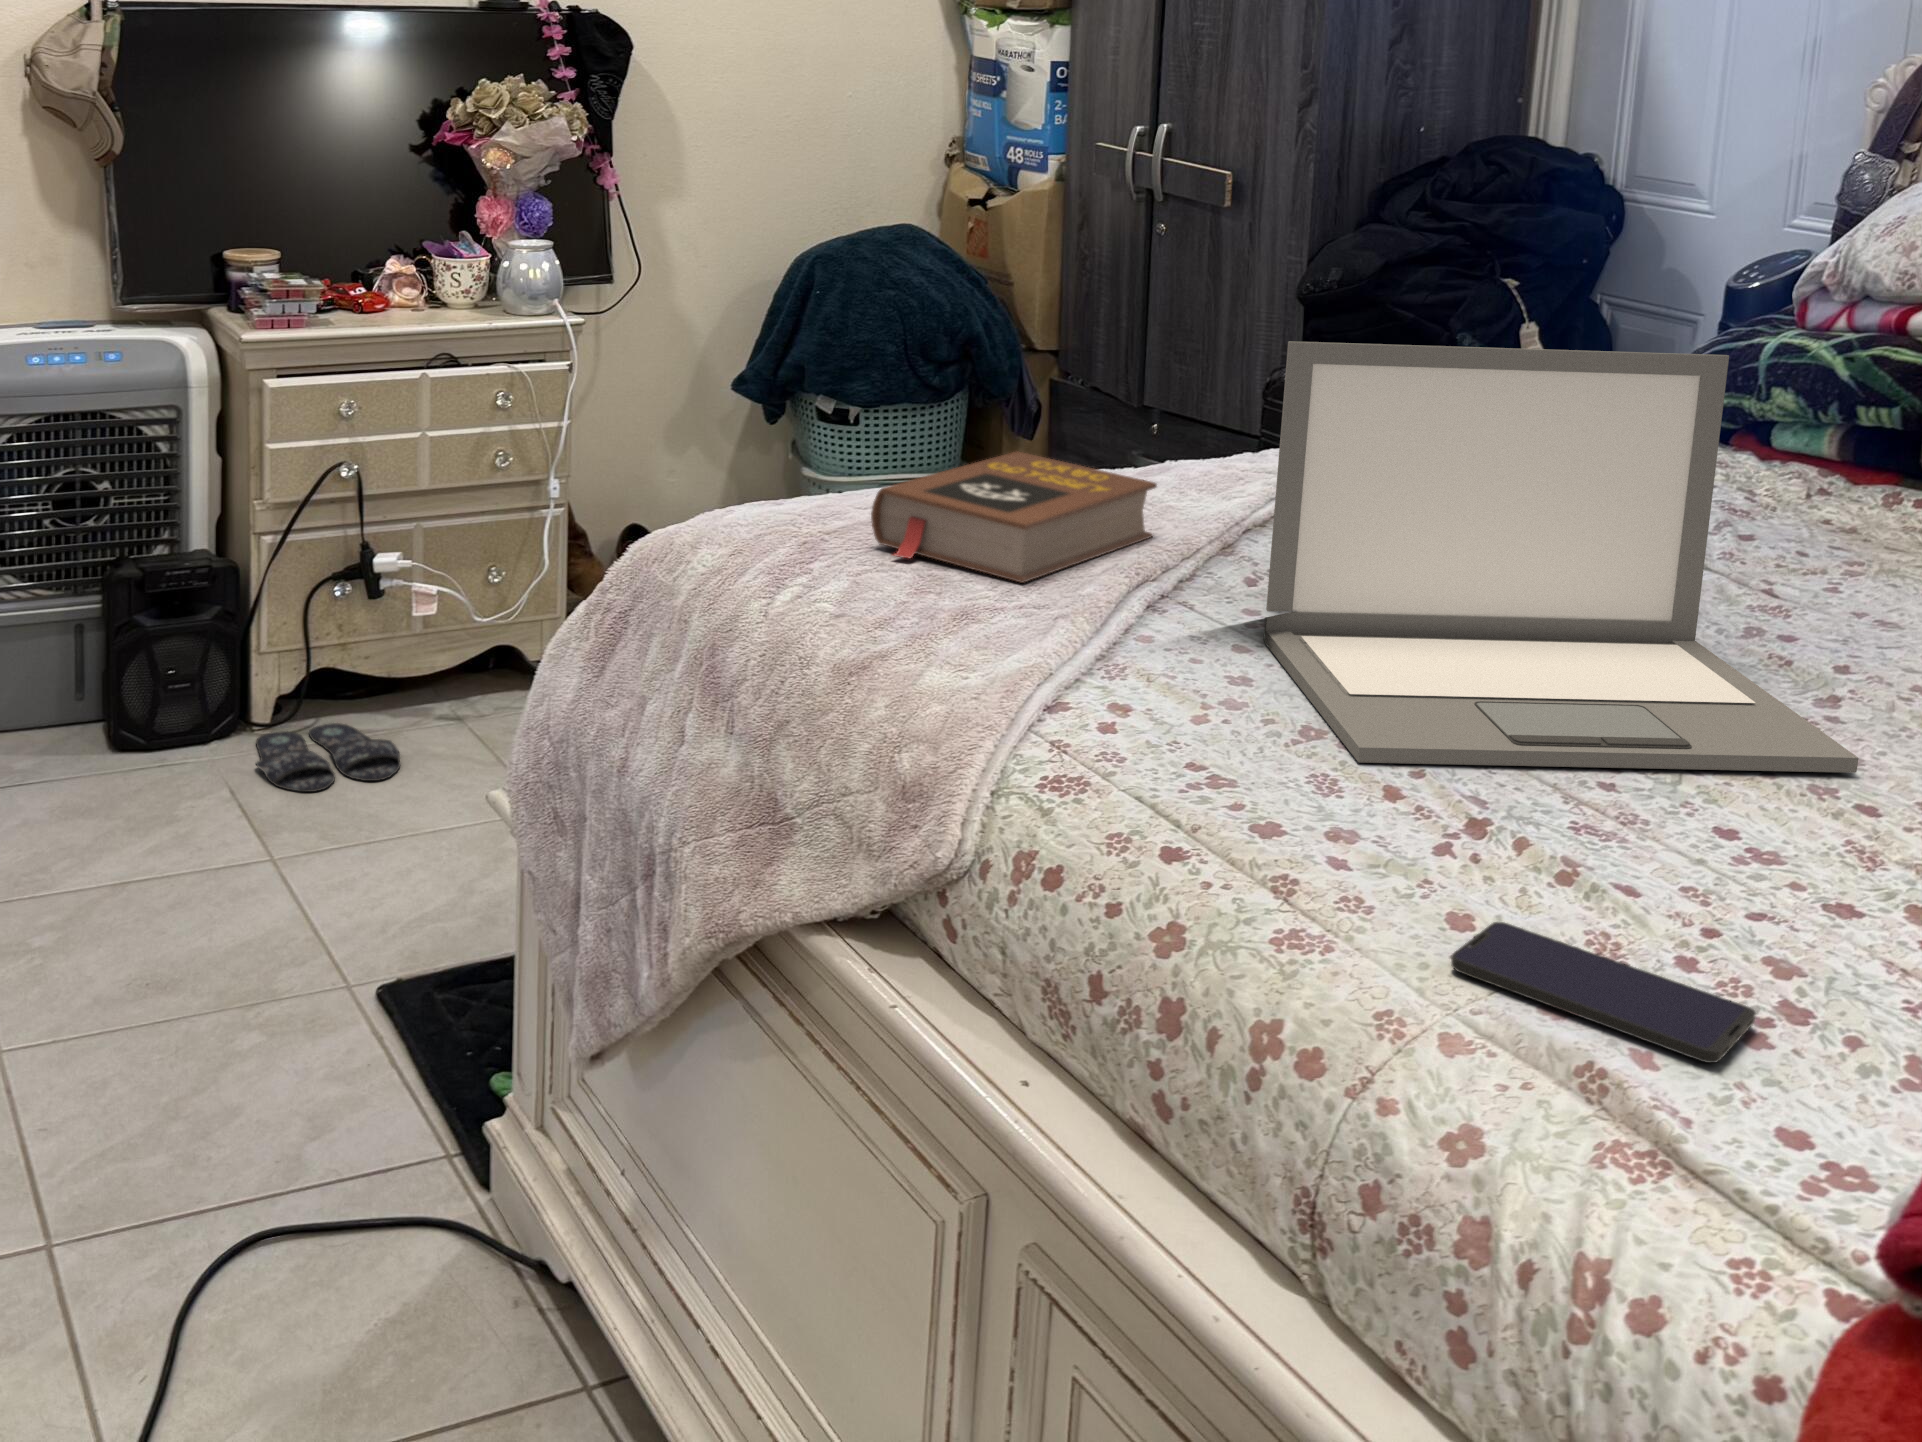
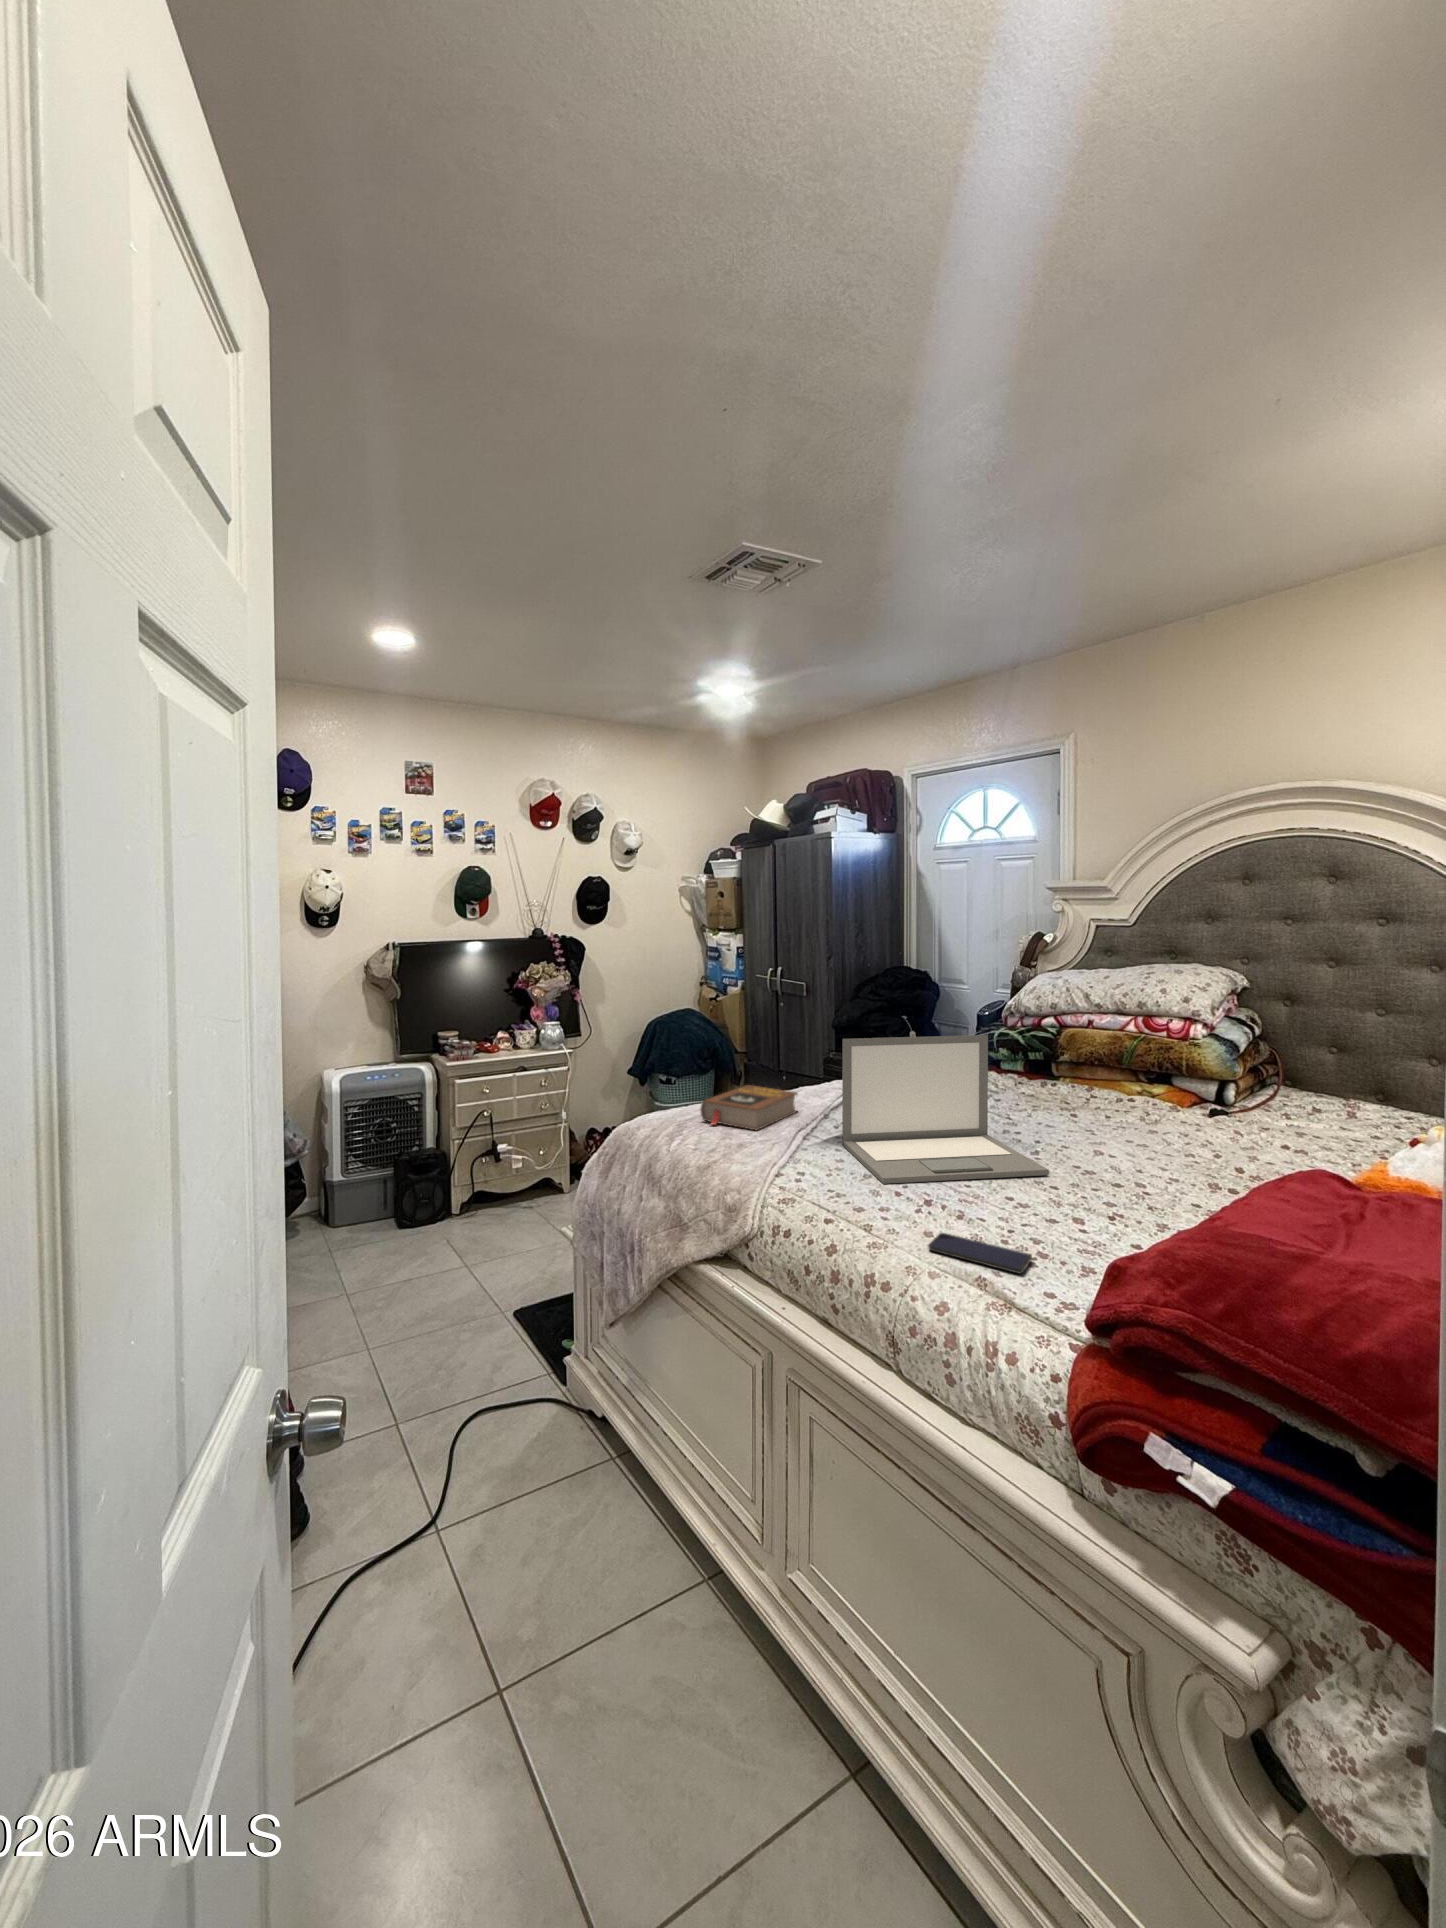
slippers: present [256,723,401,792] -> none [456,1210,512,1237]

